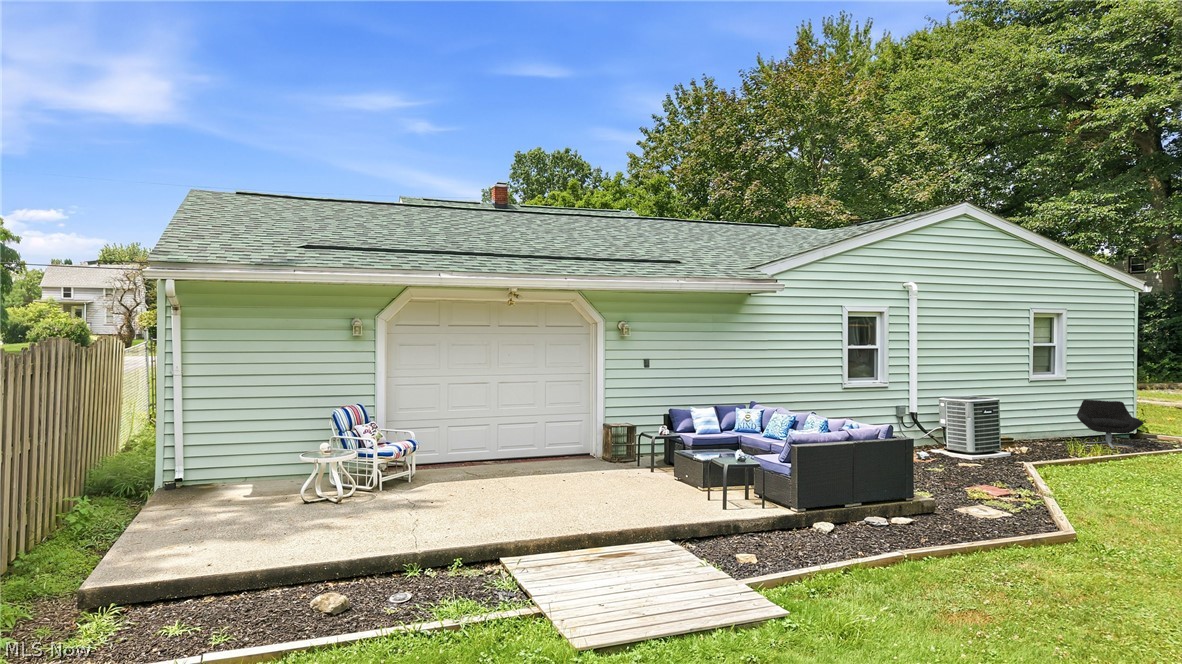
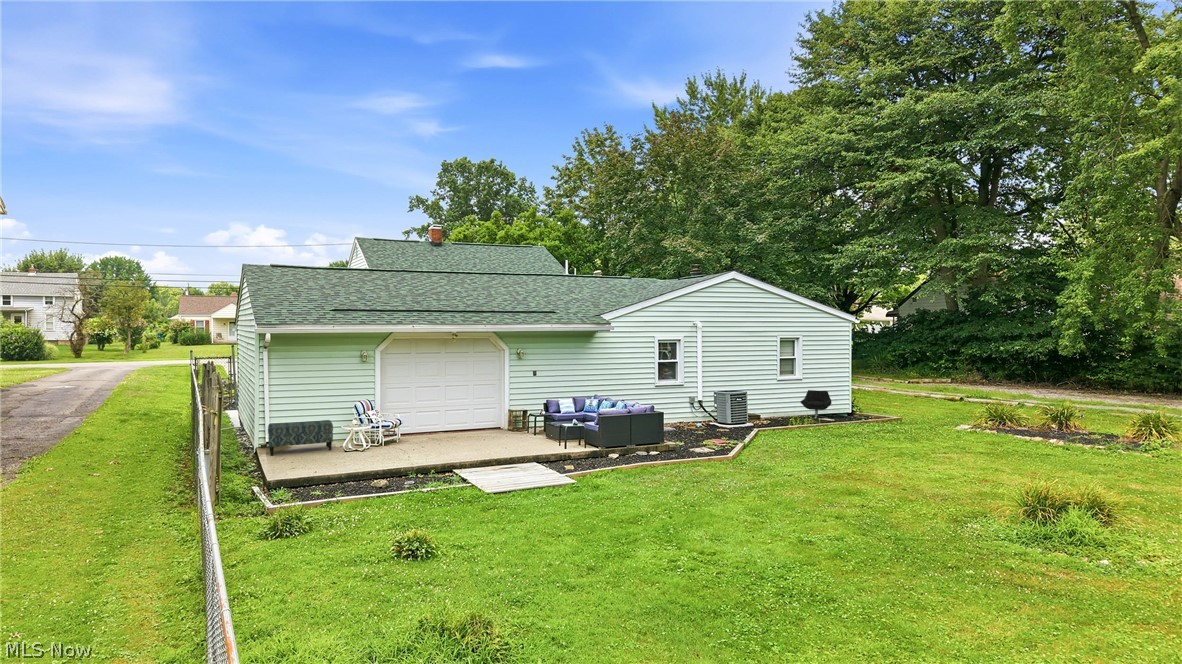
bench: none [167,436,294,502] -> present [268,420,333,456]

